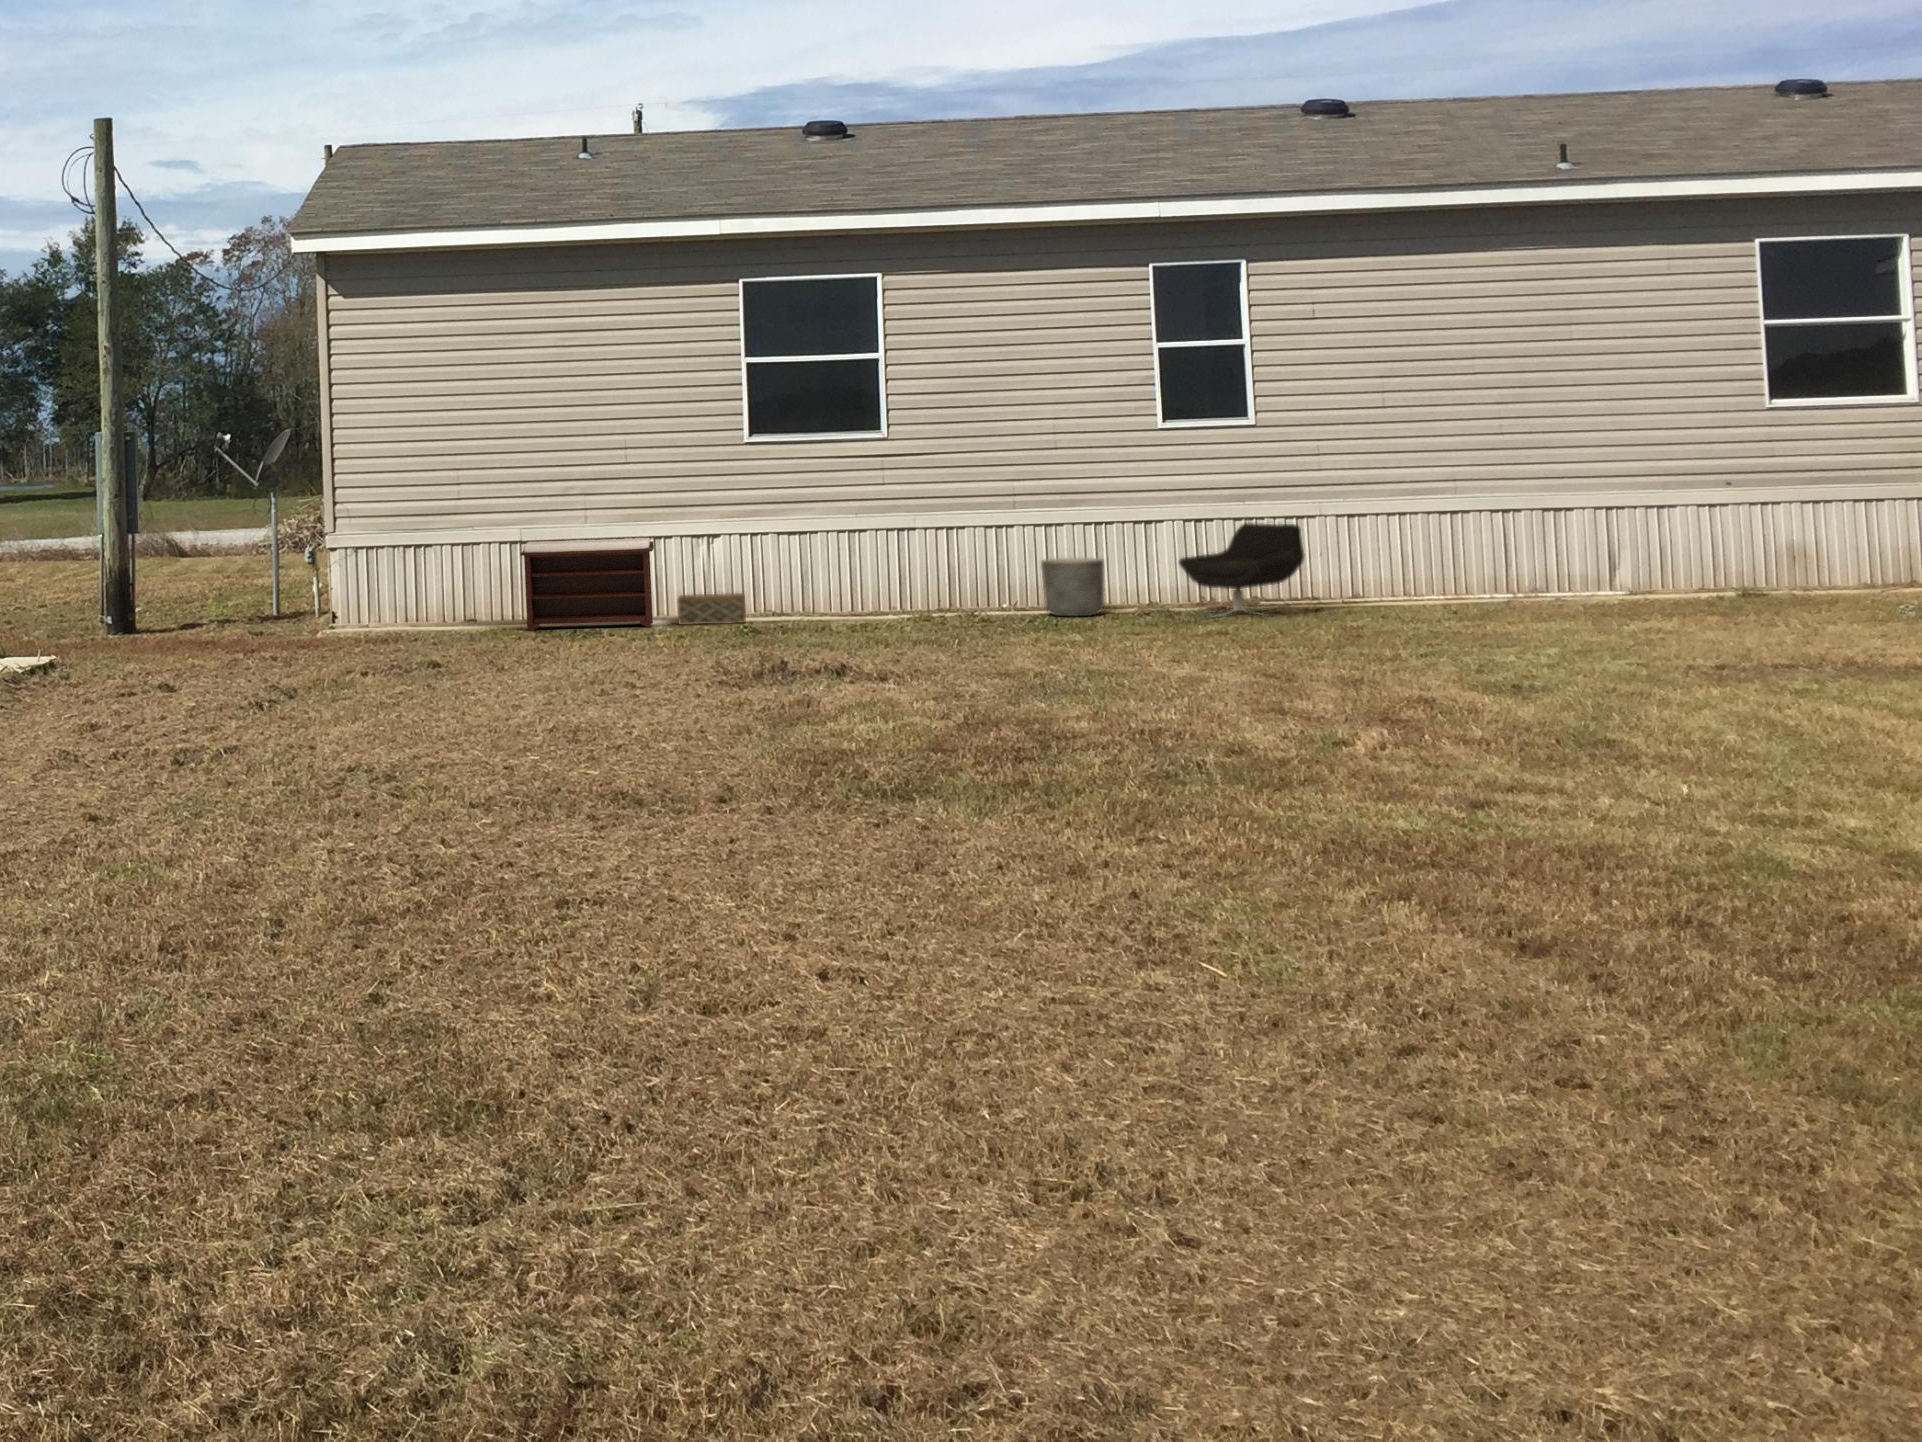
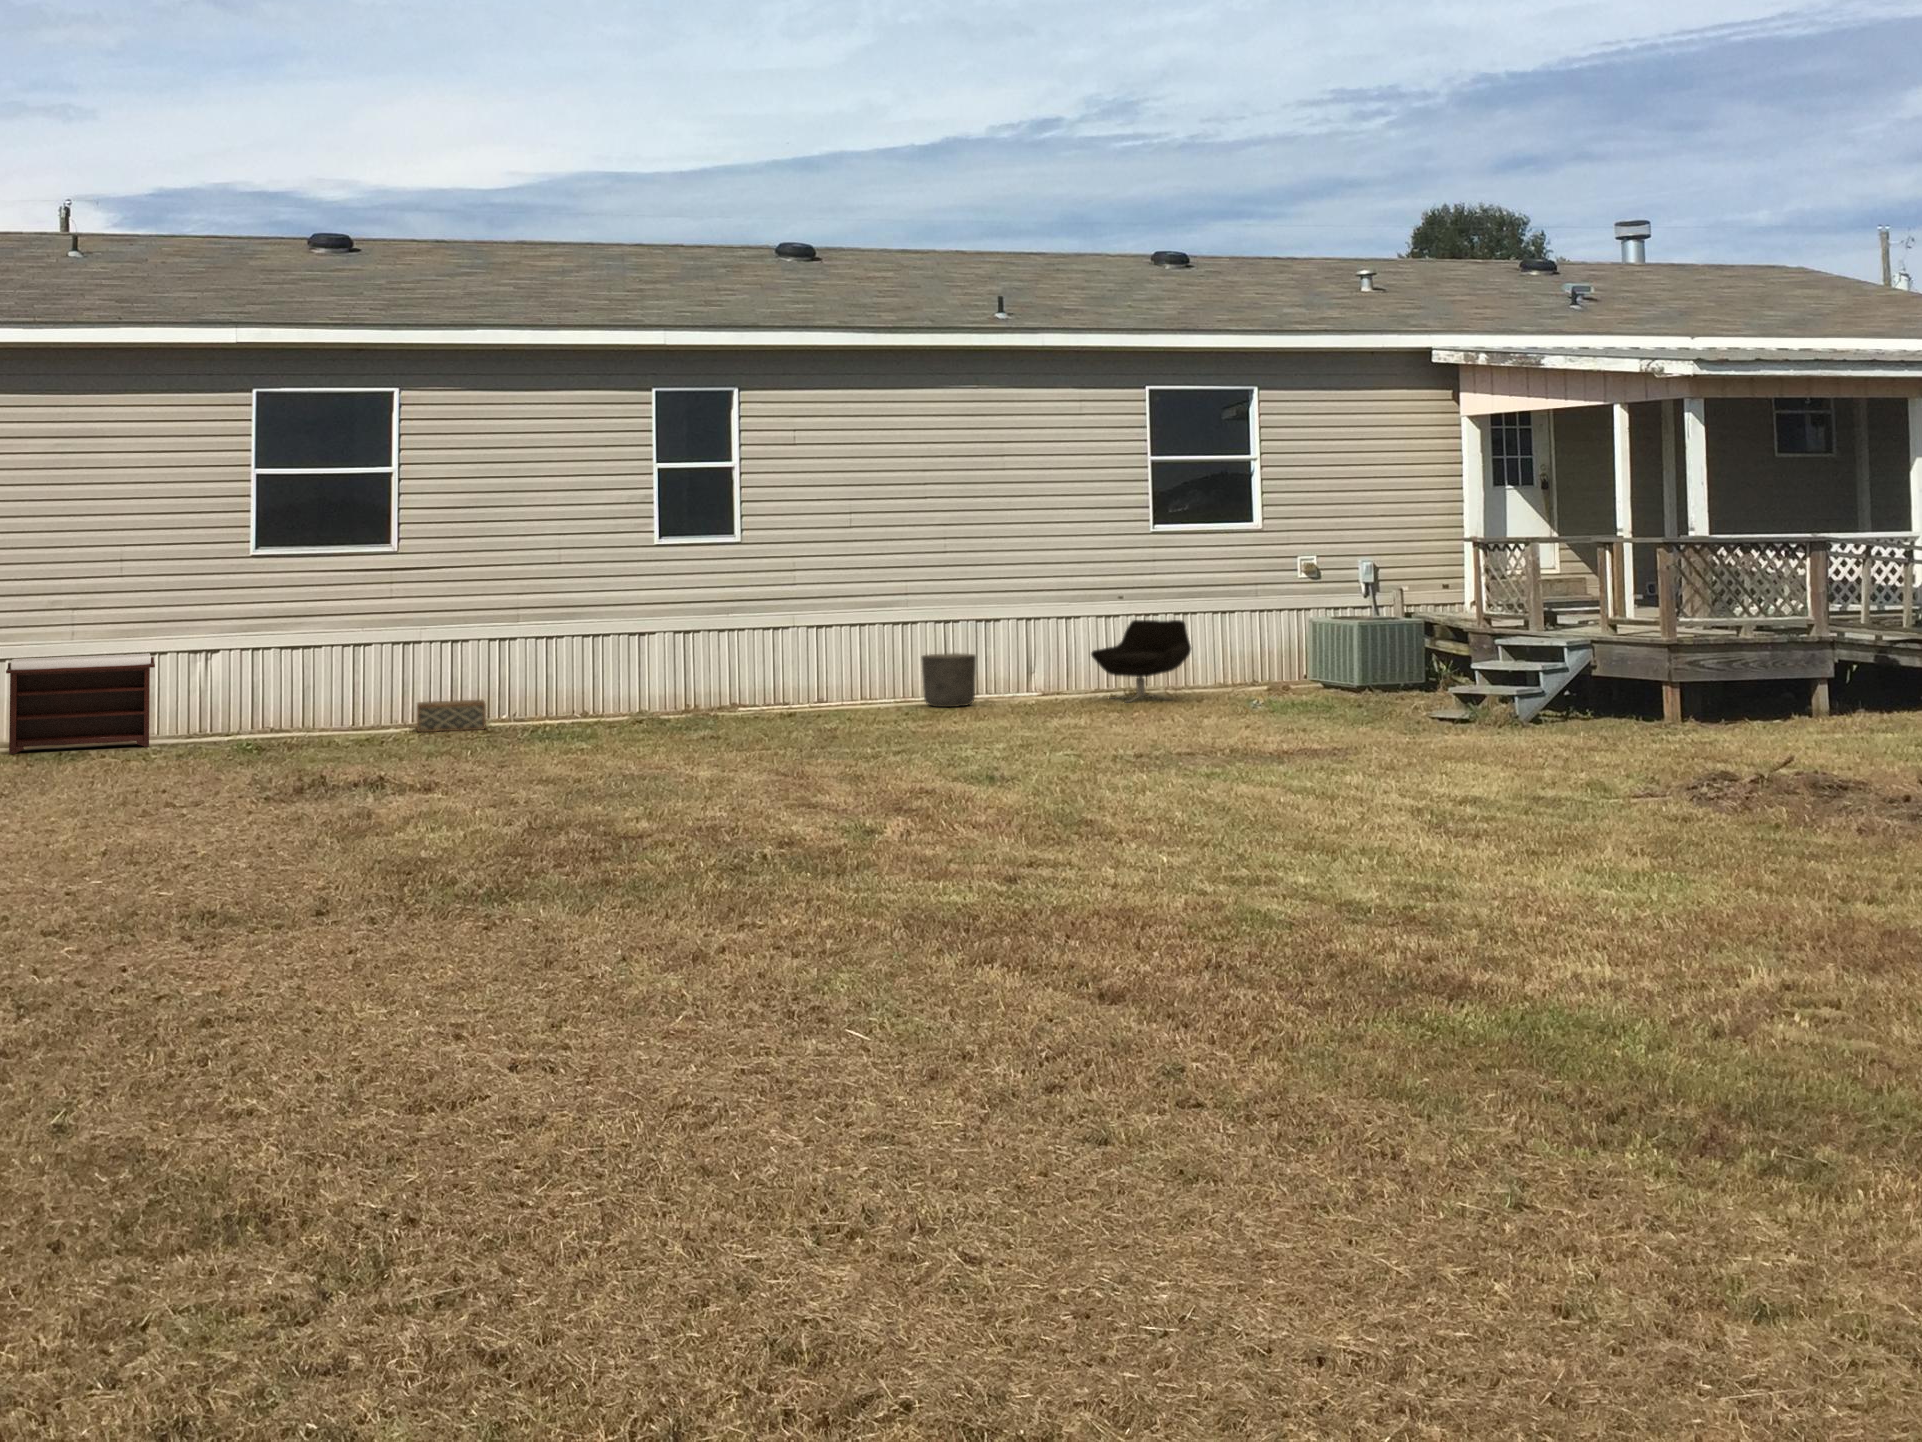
lounge chair: present [1179,523,1305,614] -> present [1091,620,1191,702]
planter: present [1041,558,1104,616] -> present [921,653,976,707]
woven basket: present [677,593,746,625] -> present [417,700,486,732]

